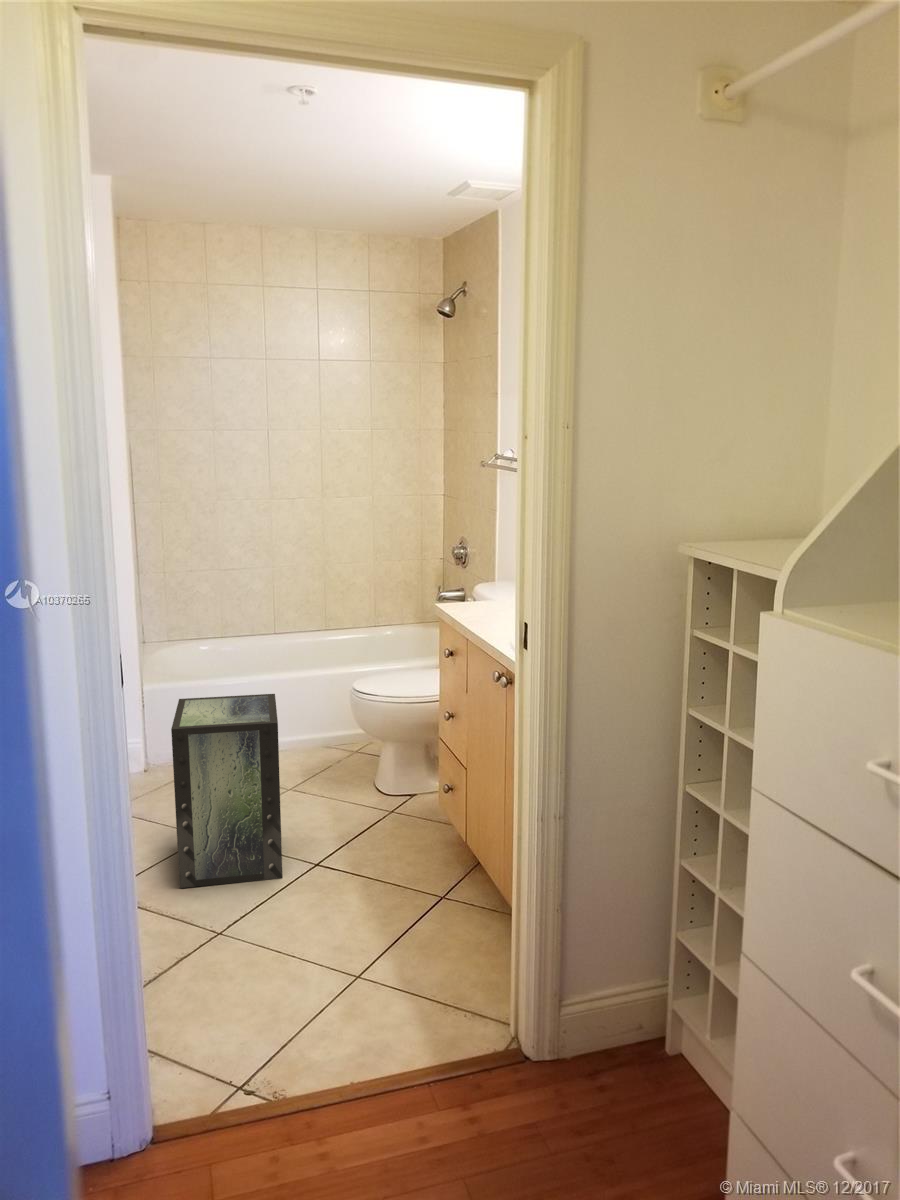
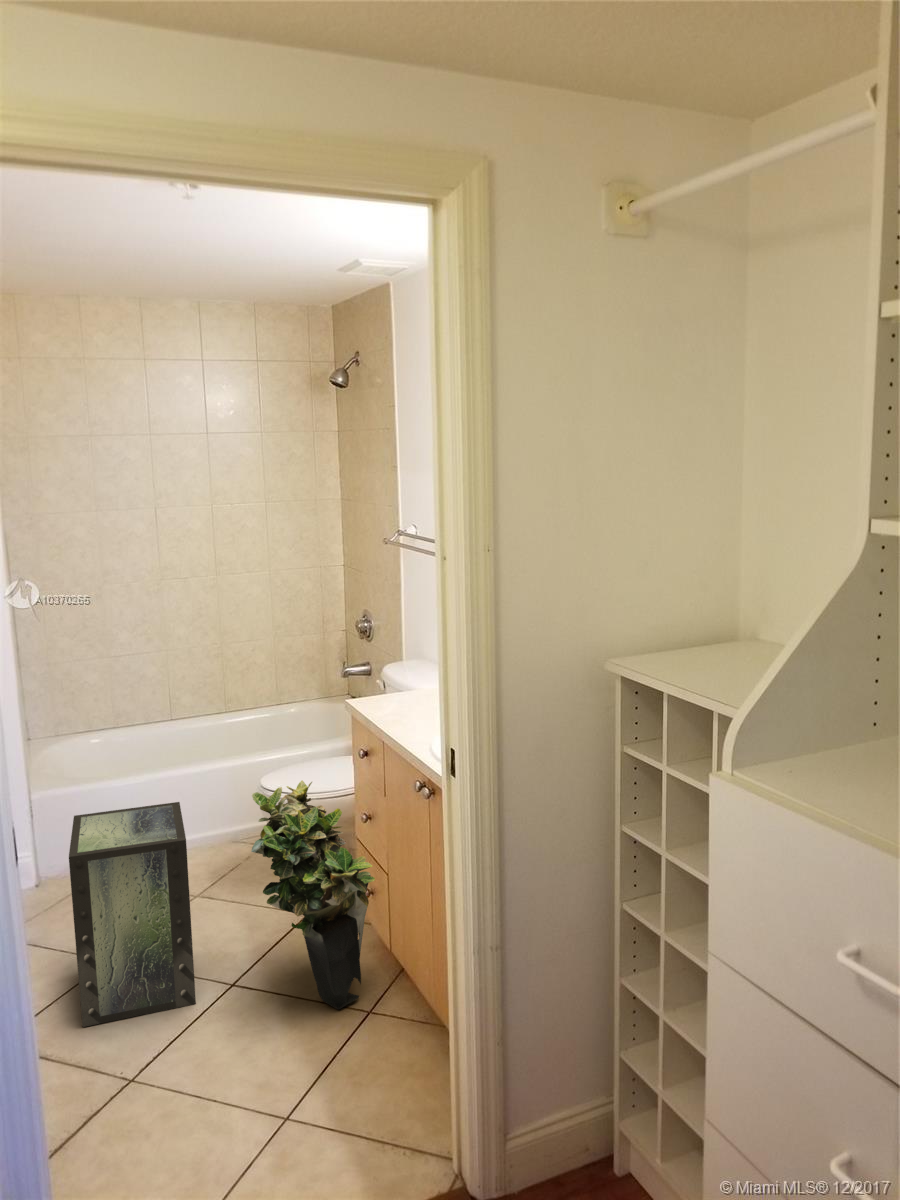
potted plant: none [337,678,453,893] -> present [251,780,375,1009]

